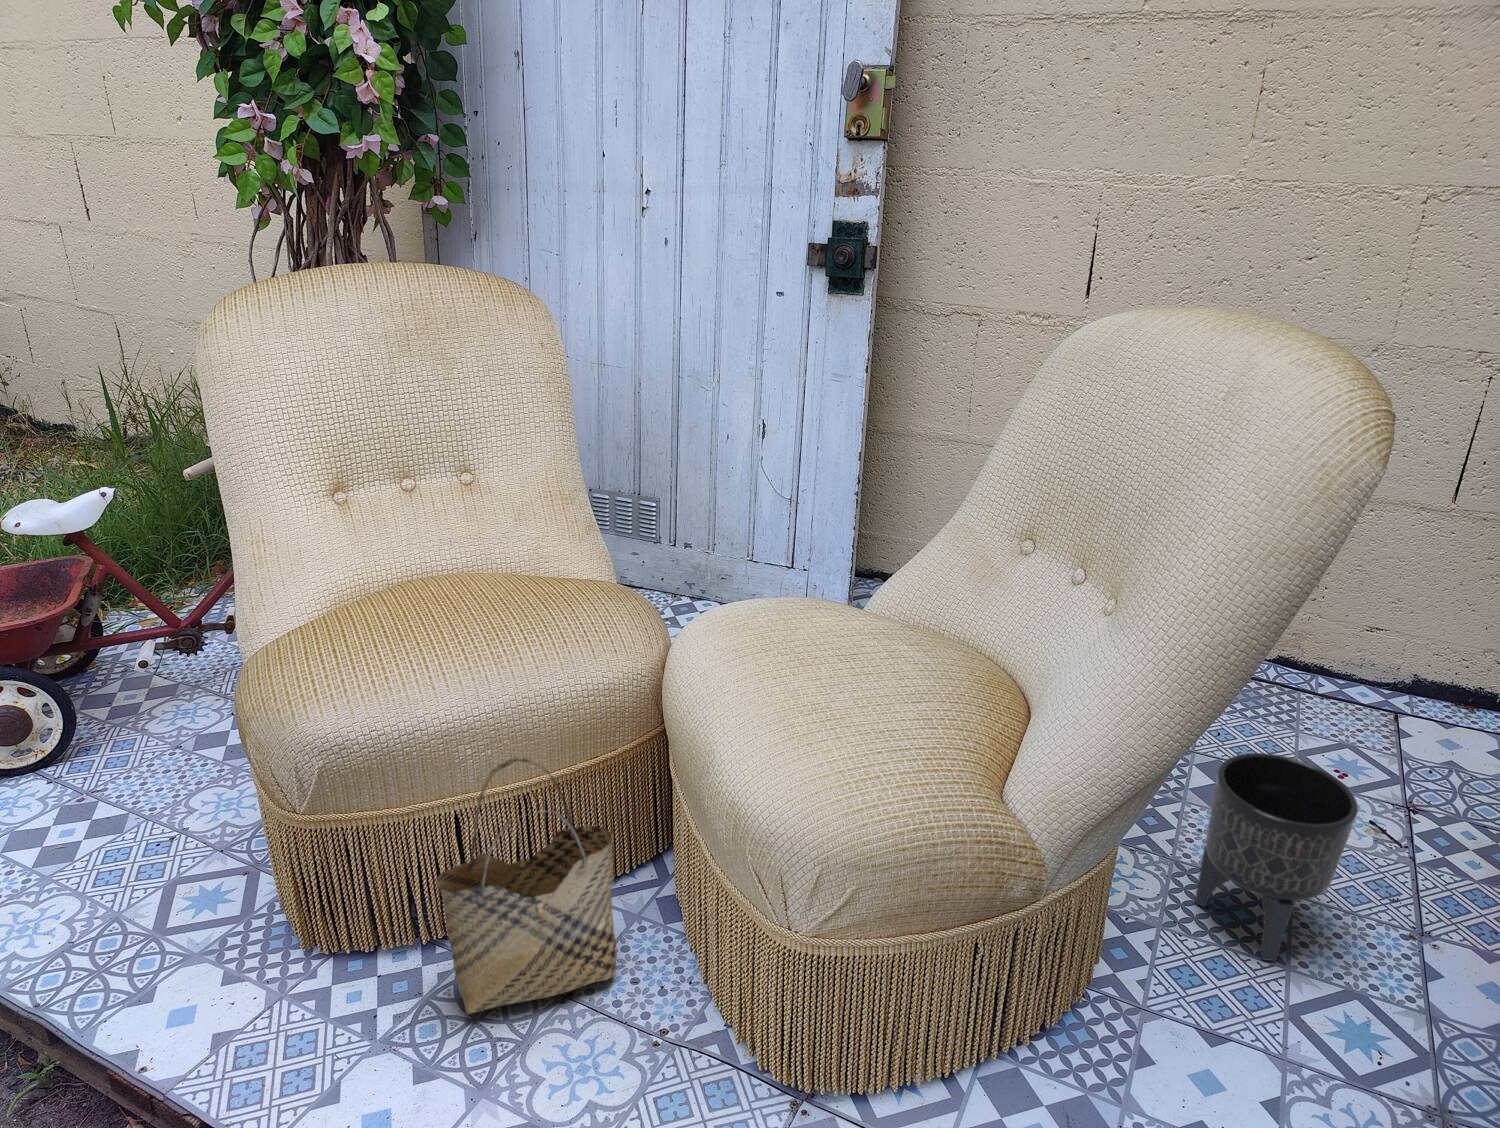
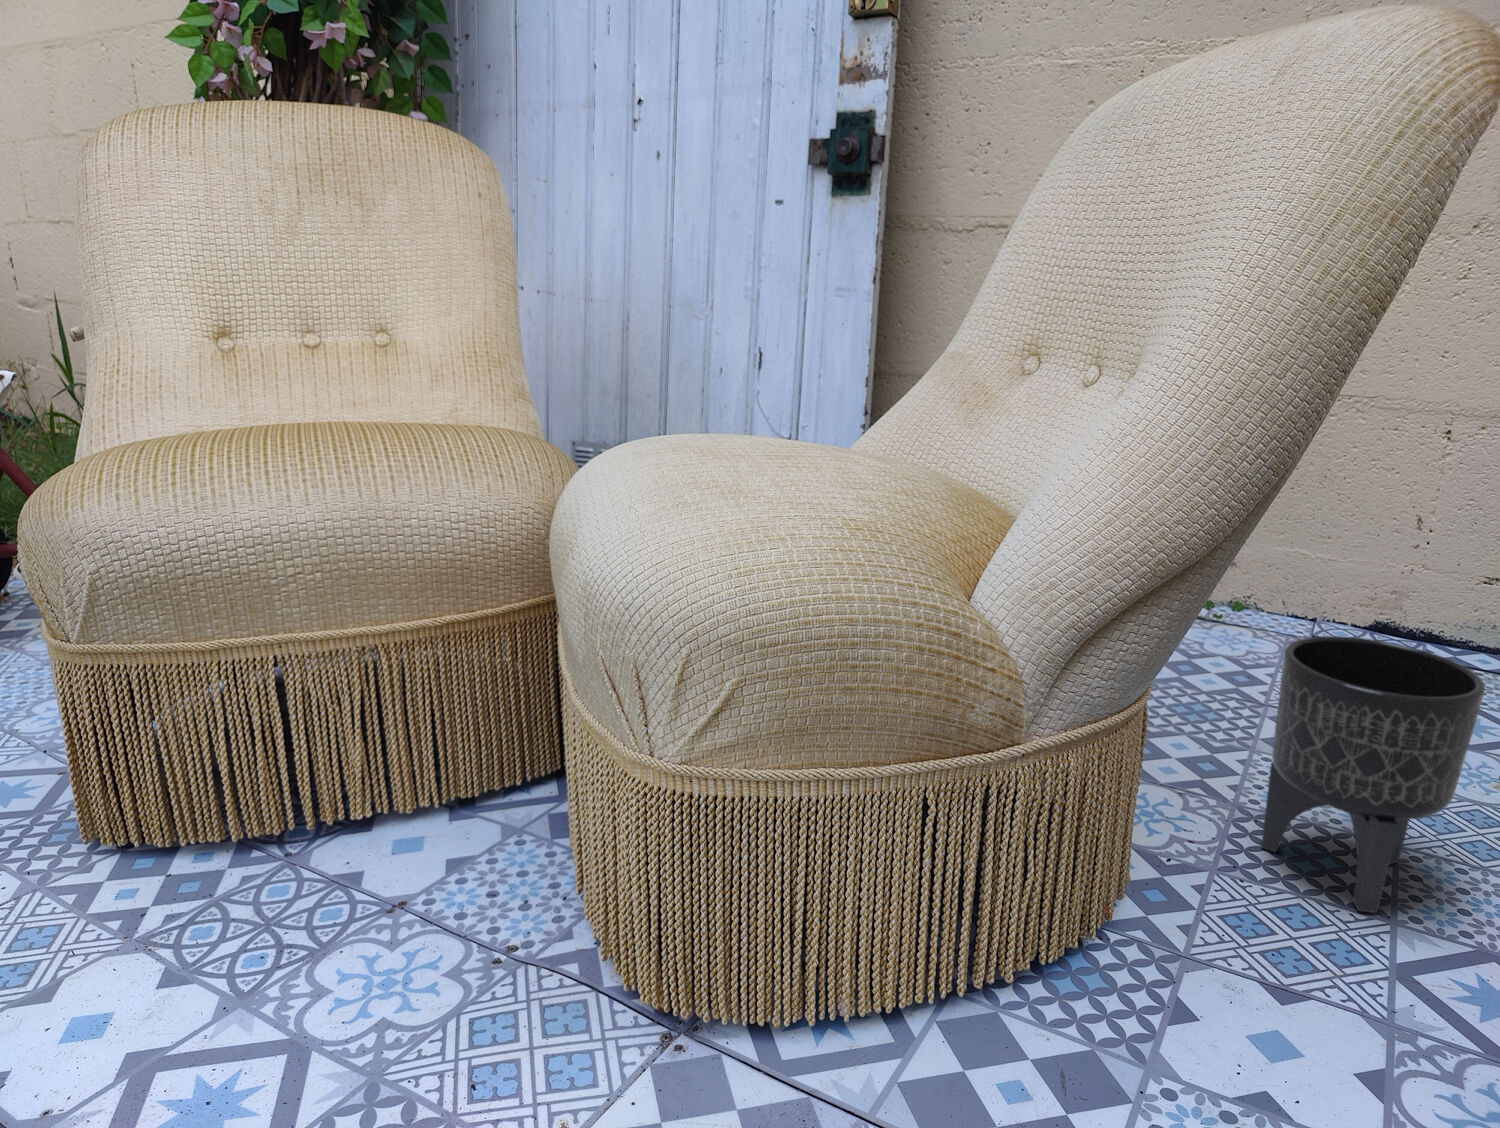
woven basket: present [436,758,617,1014] -> none [220,579,472,911]

